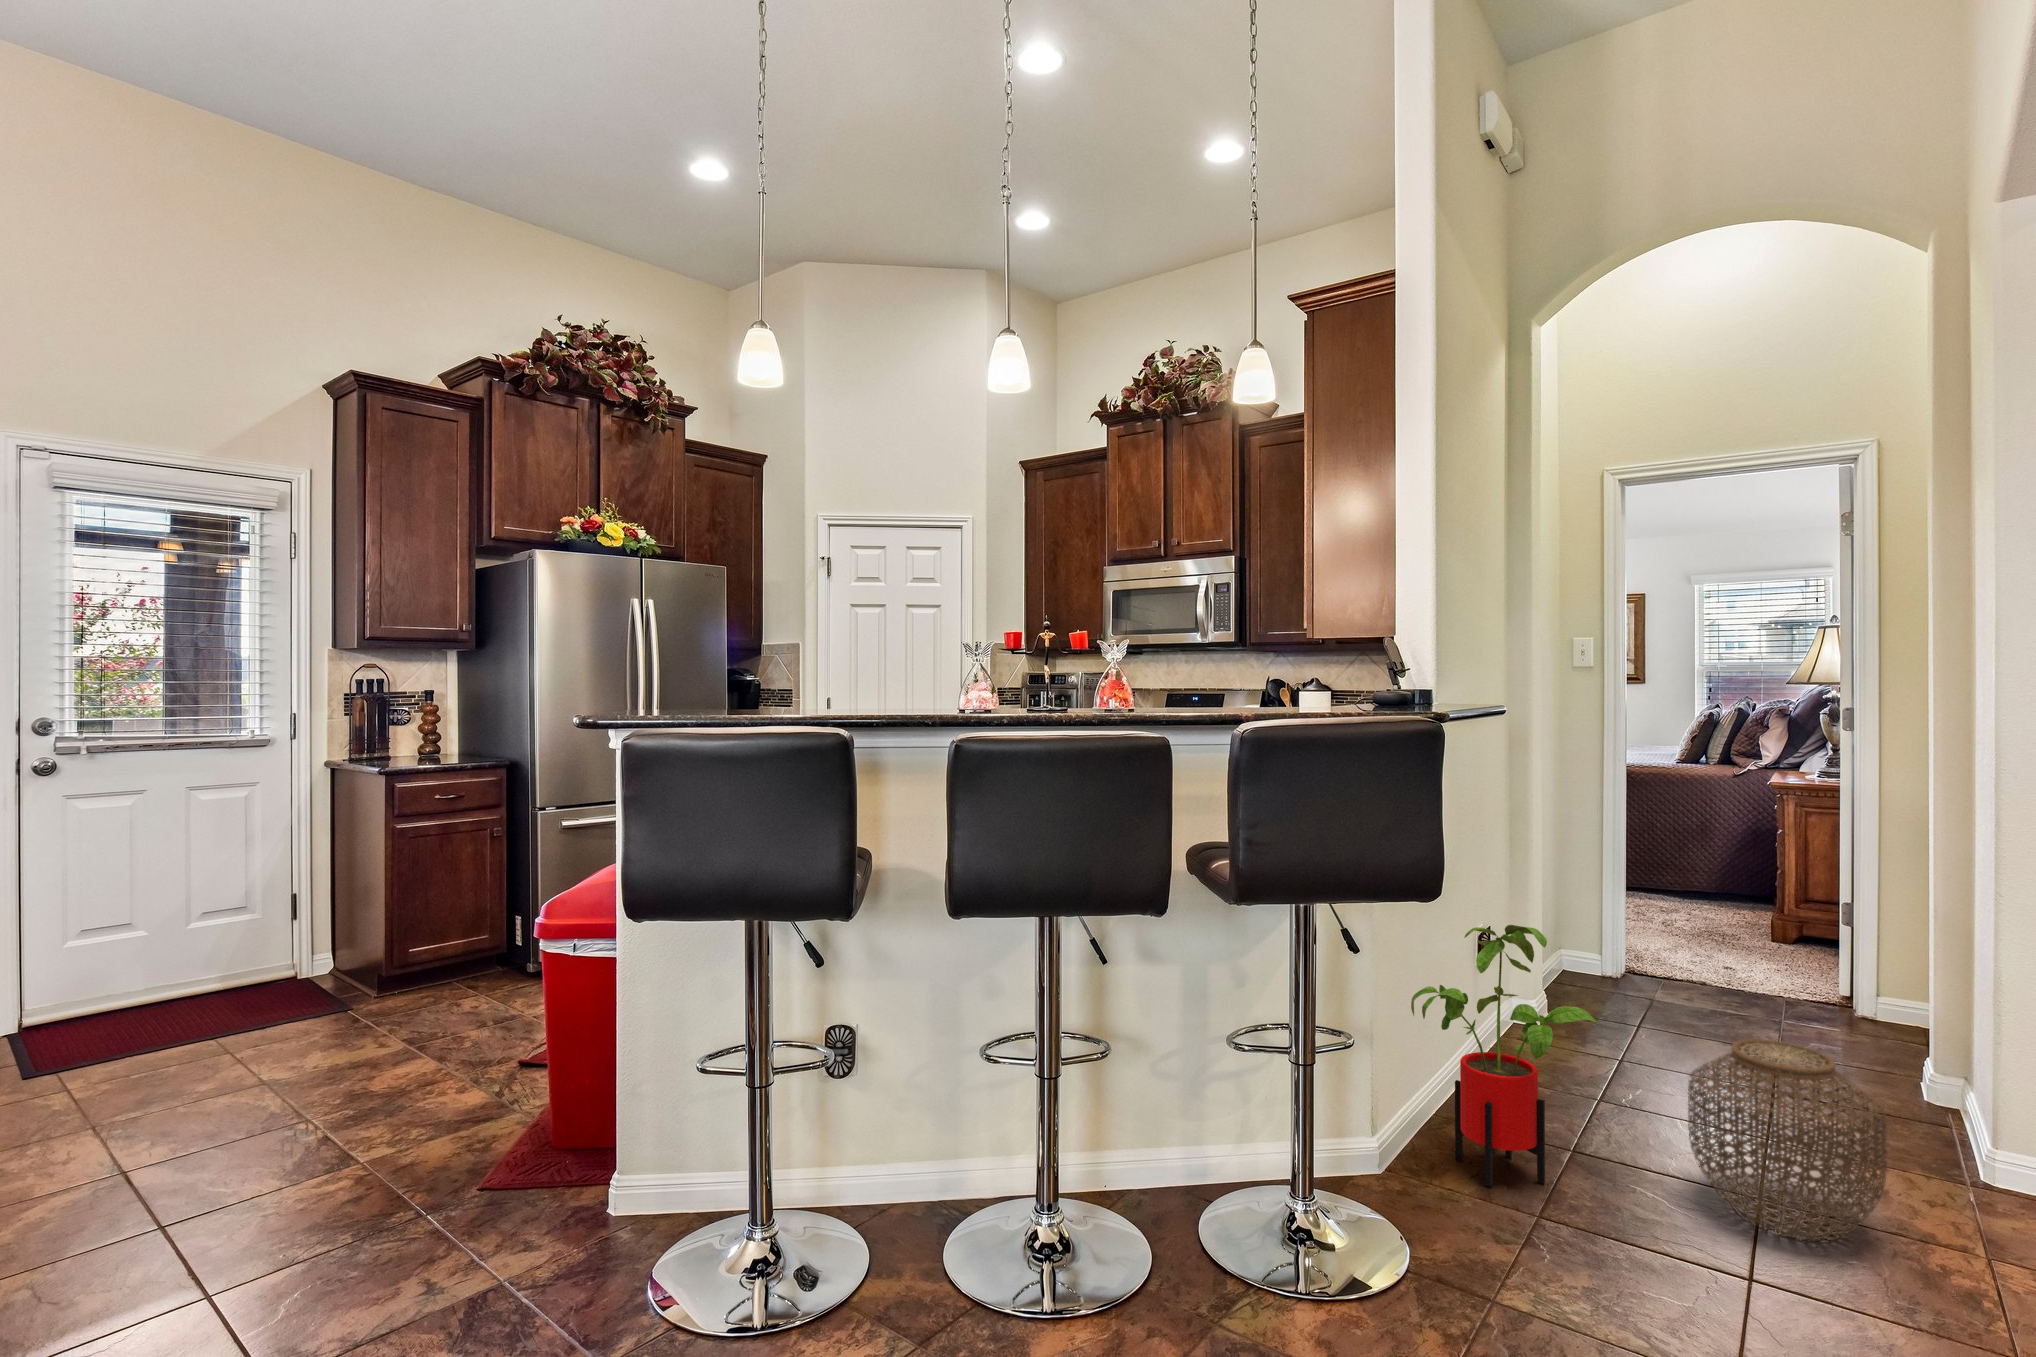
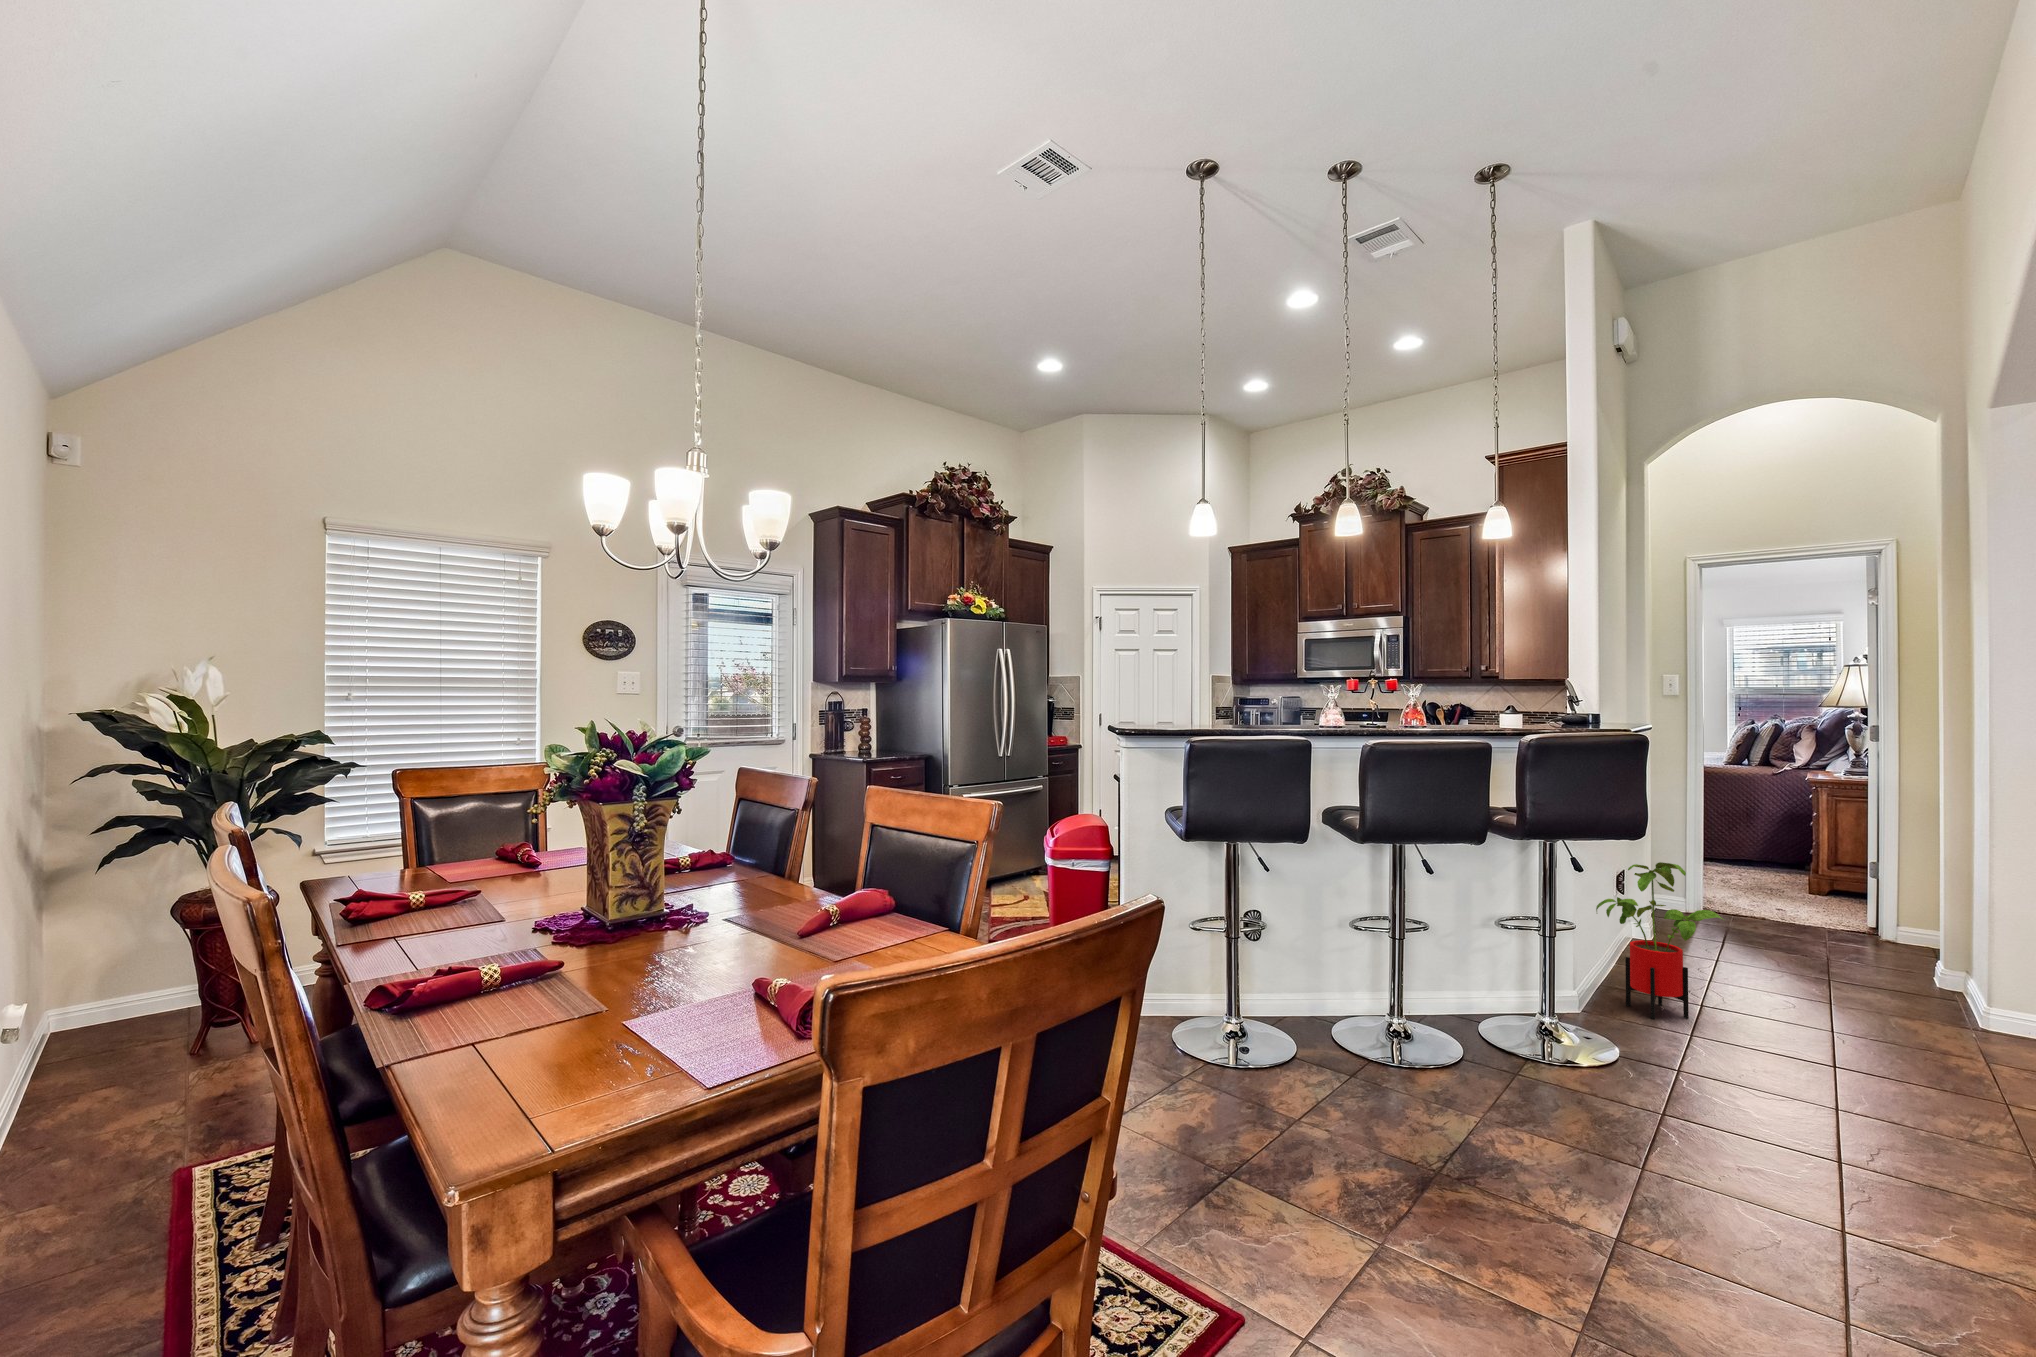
woven basket: present [1688,1039,1887,1241] -> none [1783,933,1915,1050]

